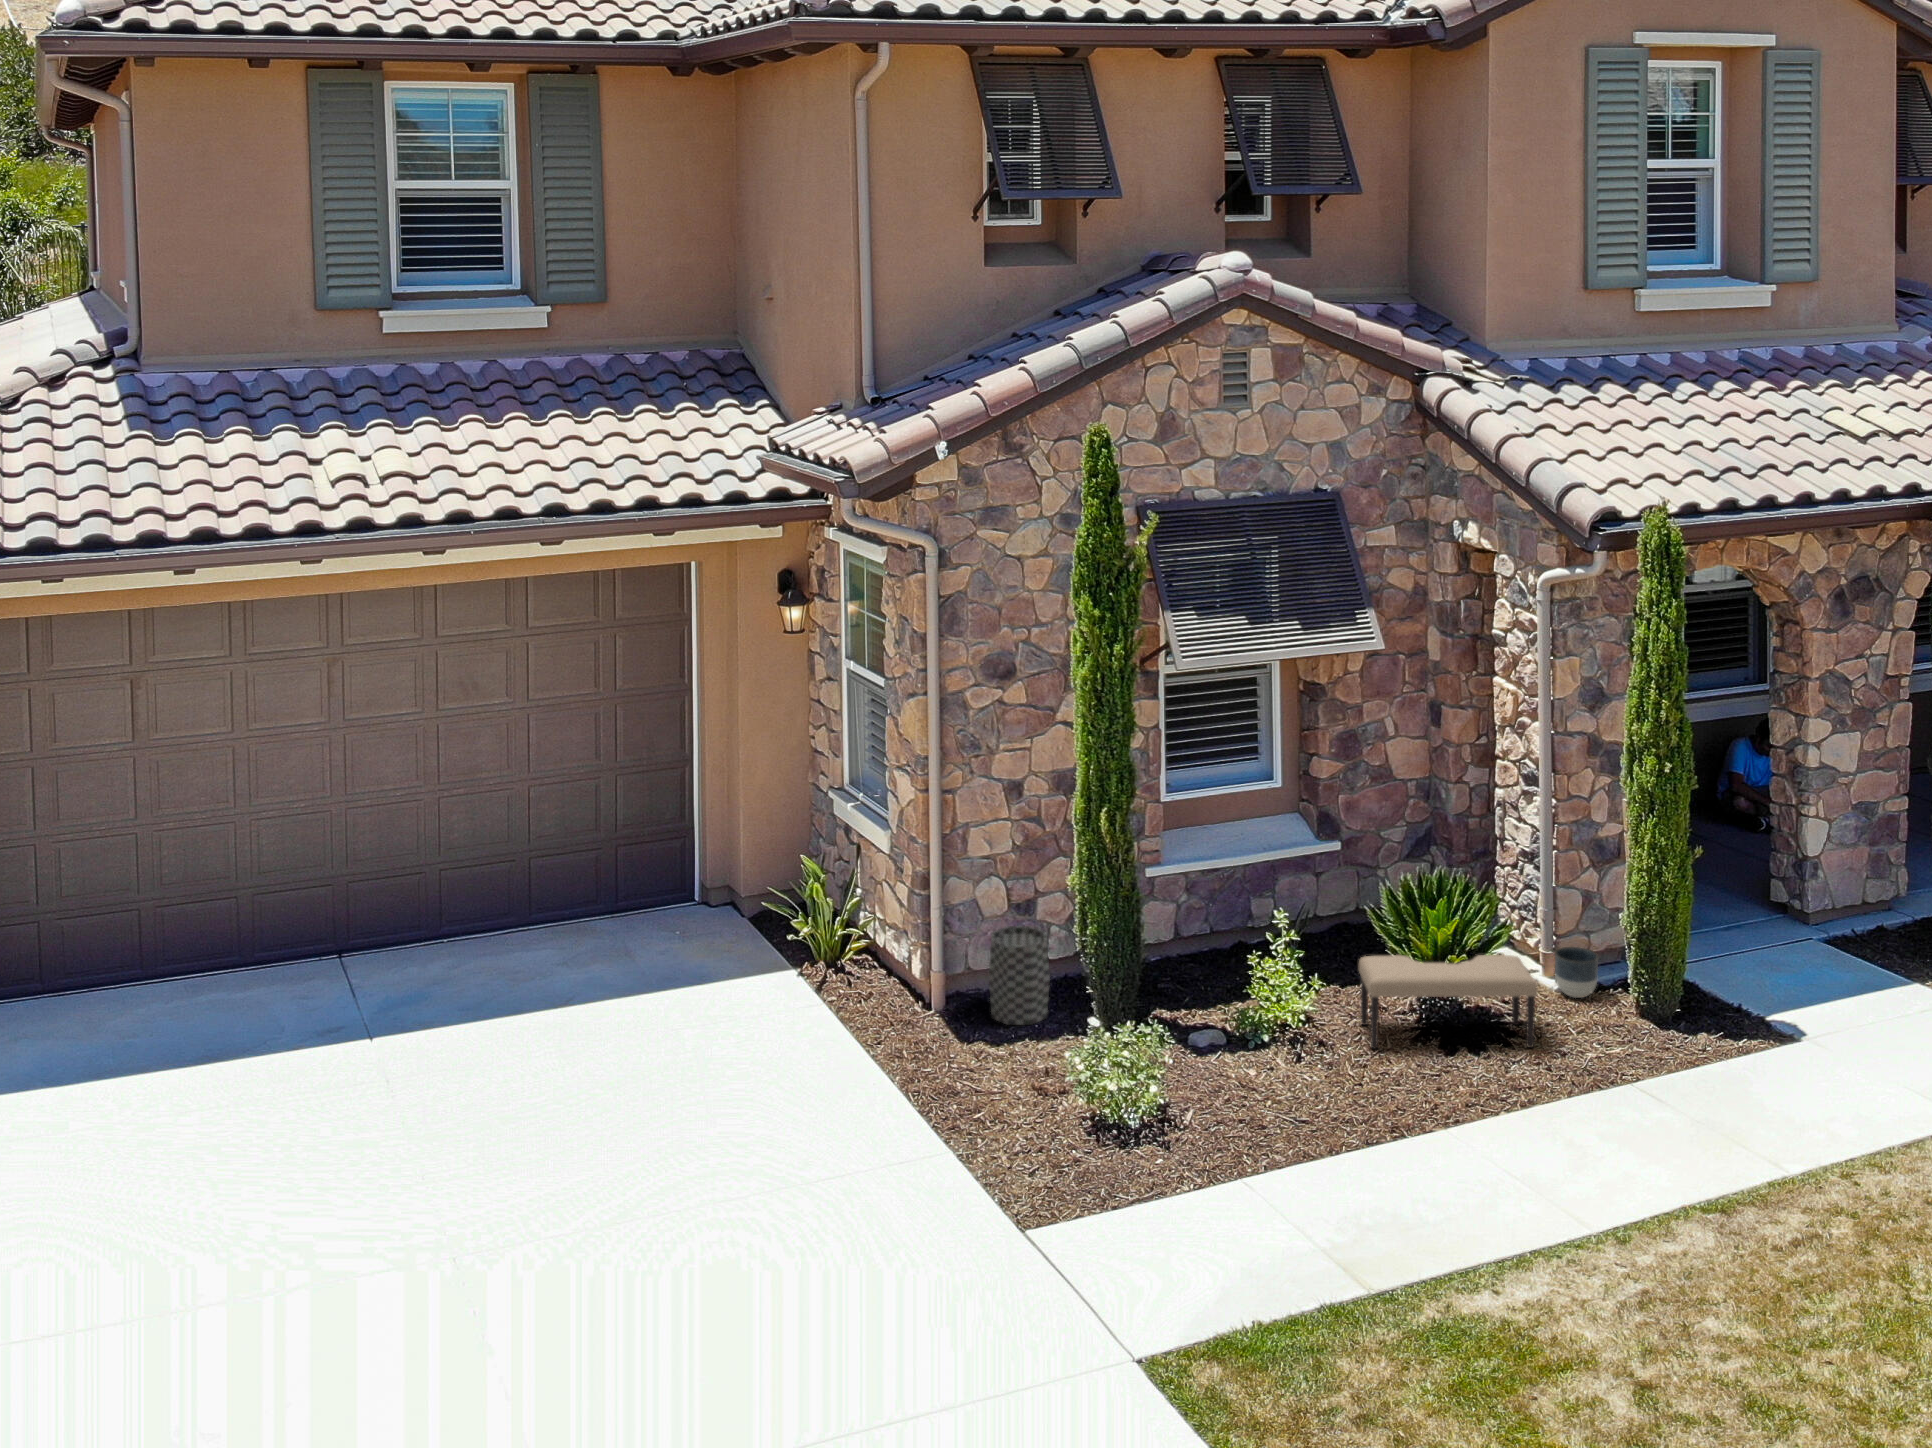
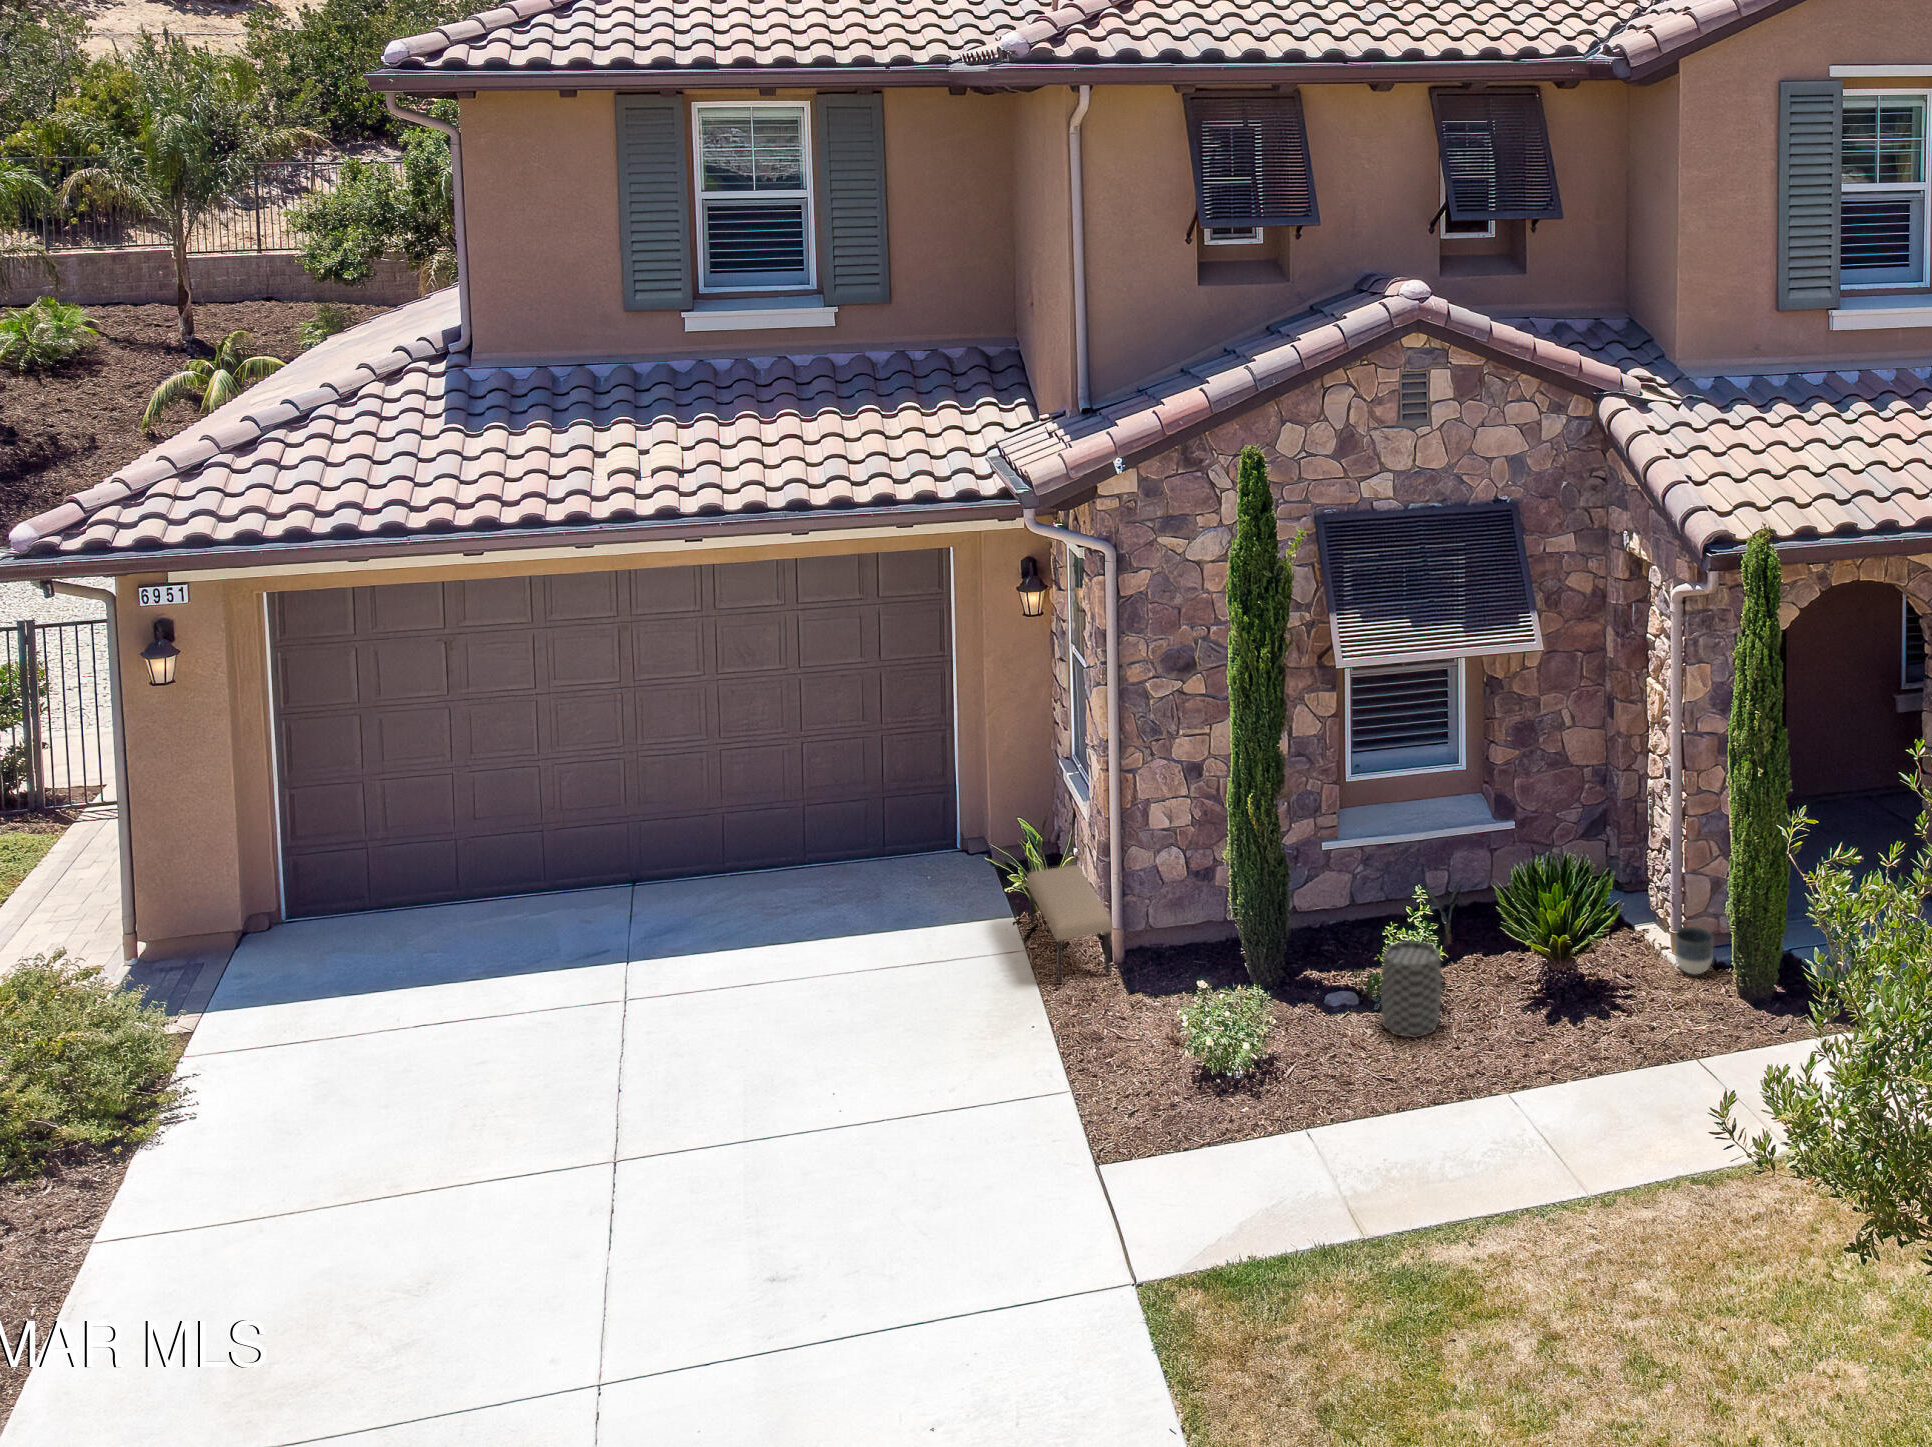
trash can: present [989,926,1050,1025] -> present [1381,940,1442,1038]
bench: present [1359,955,1538,1048] -> present [1027,865,1113,984]

